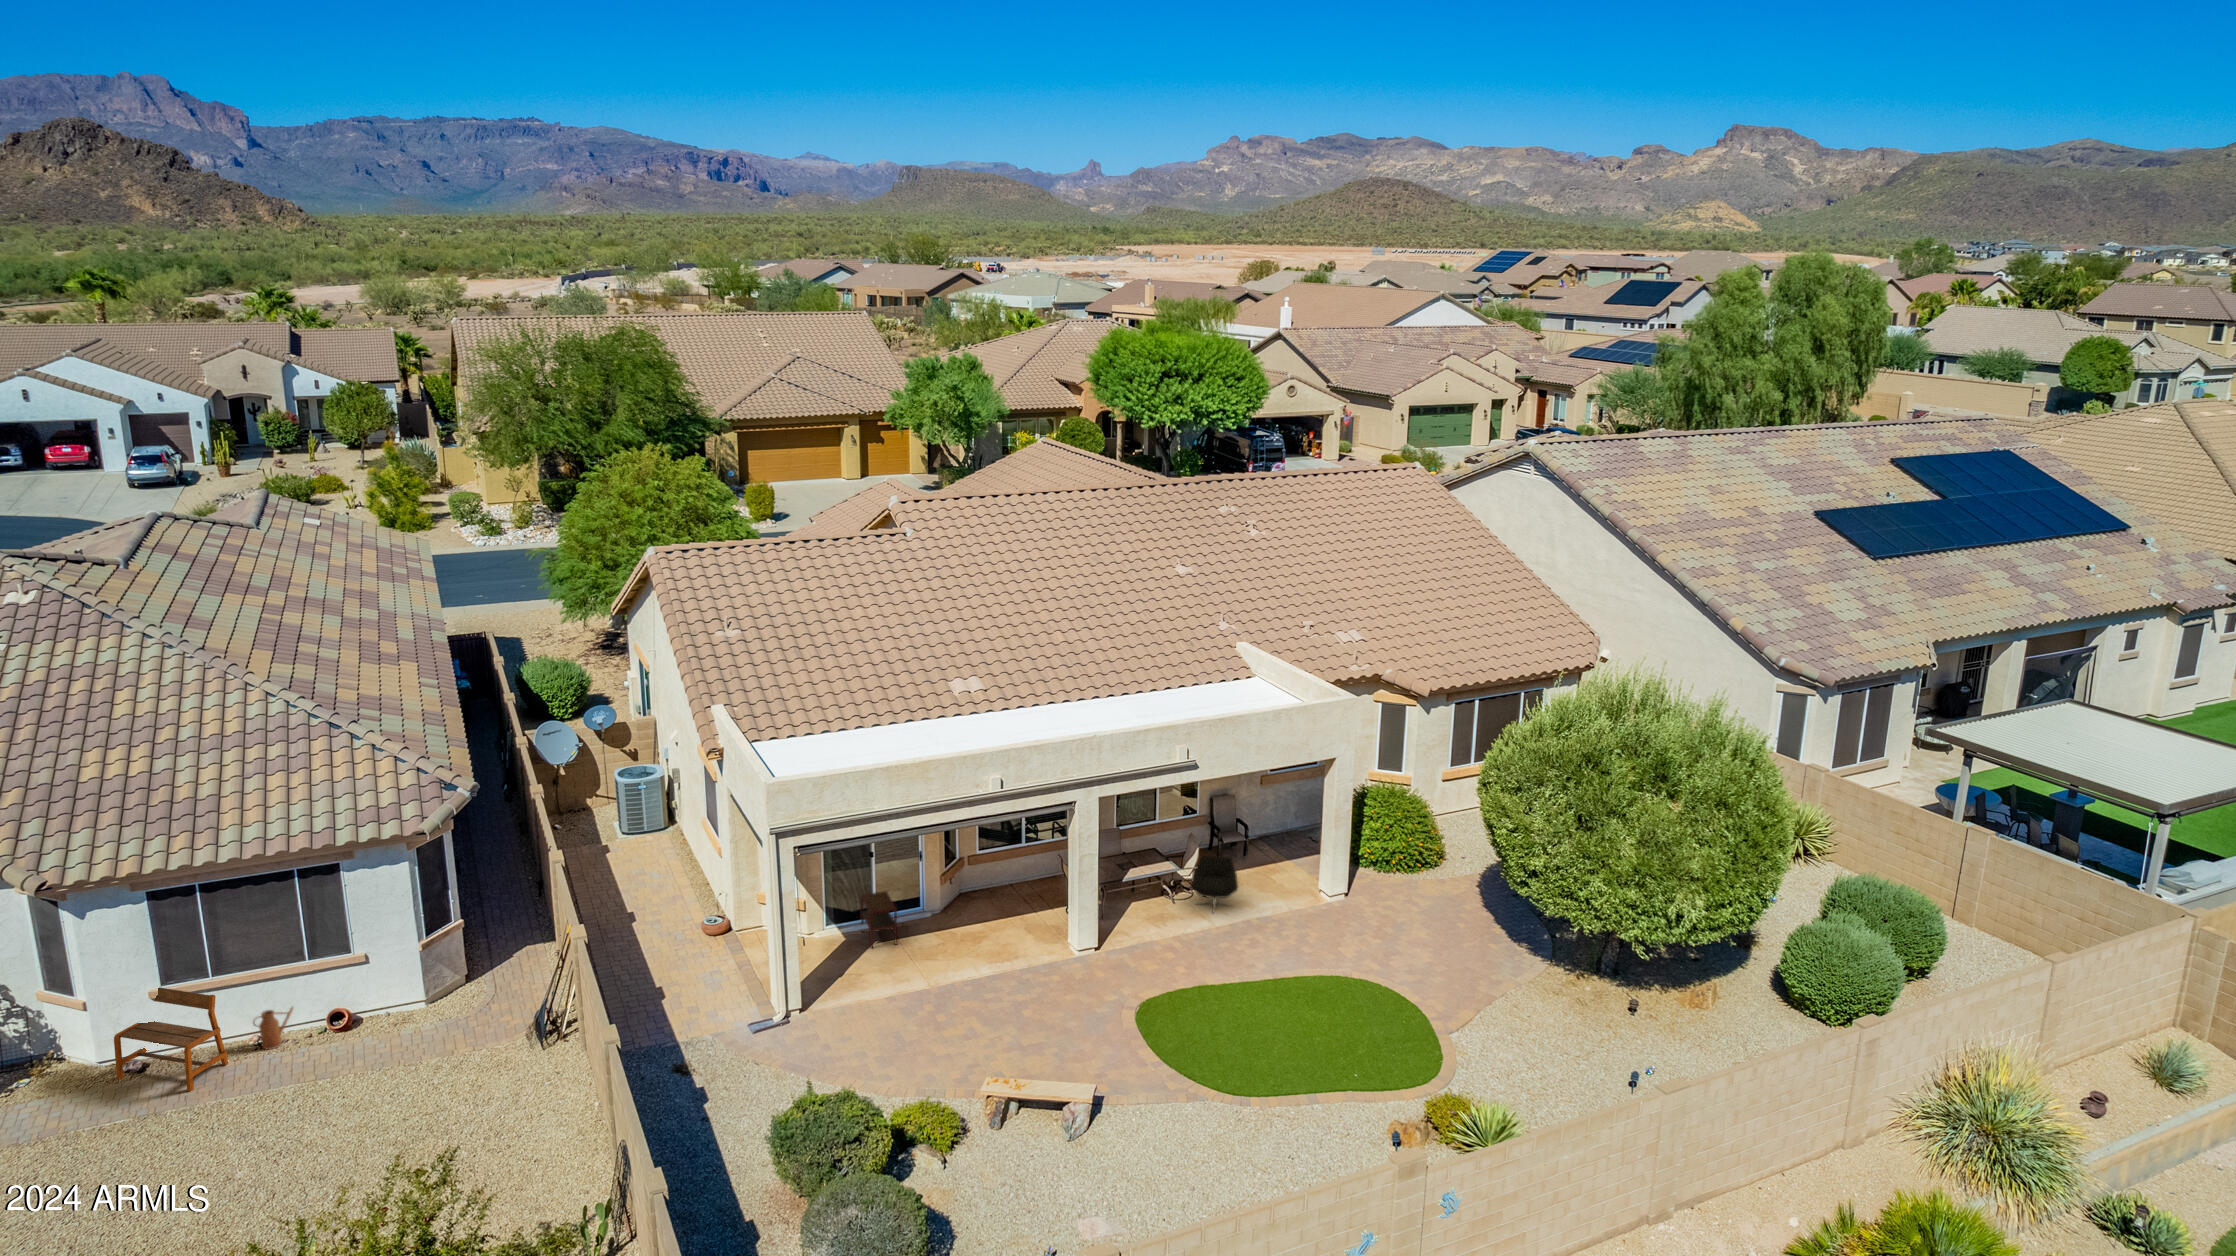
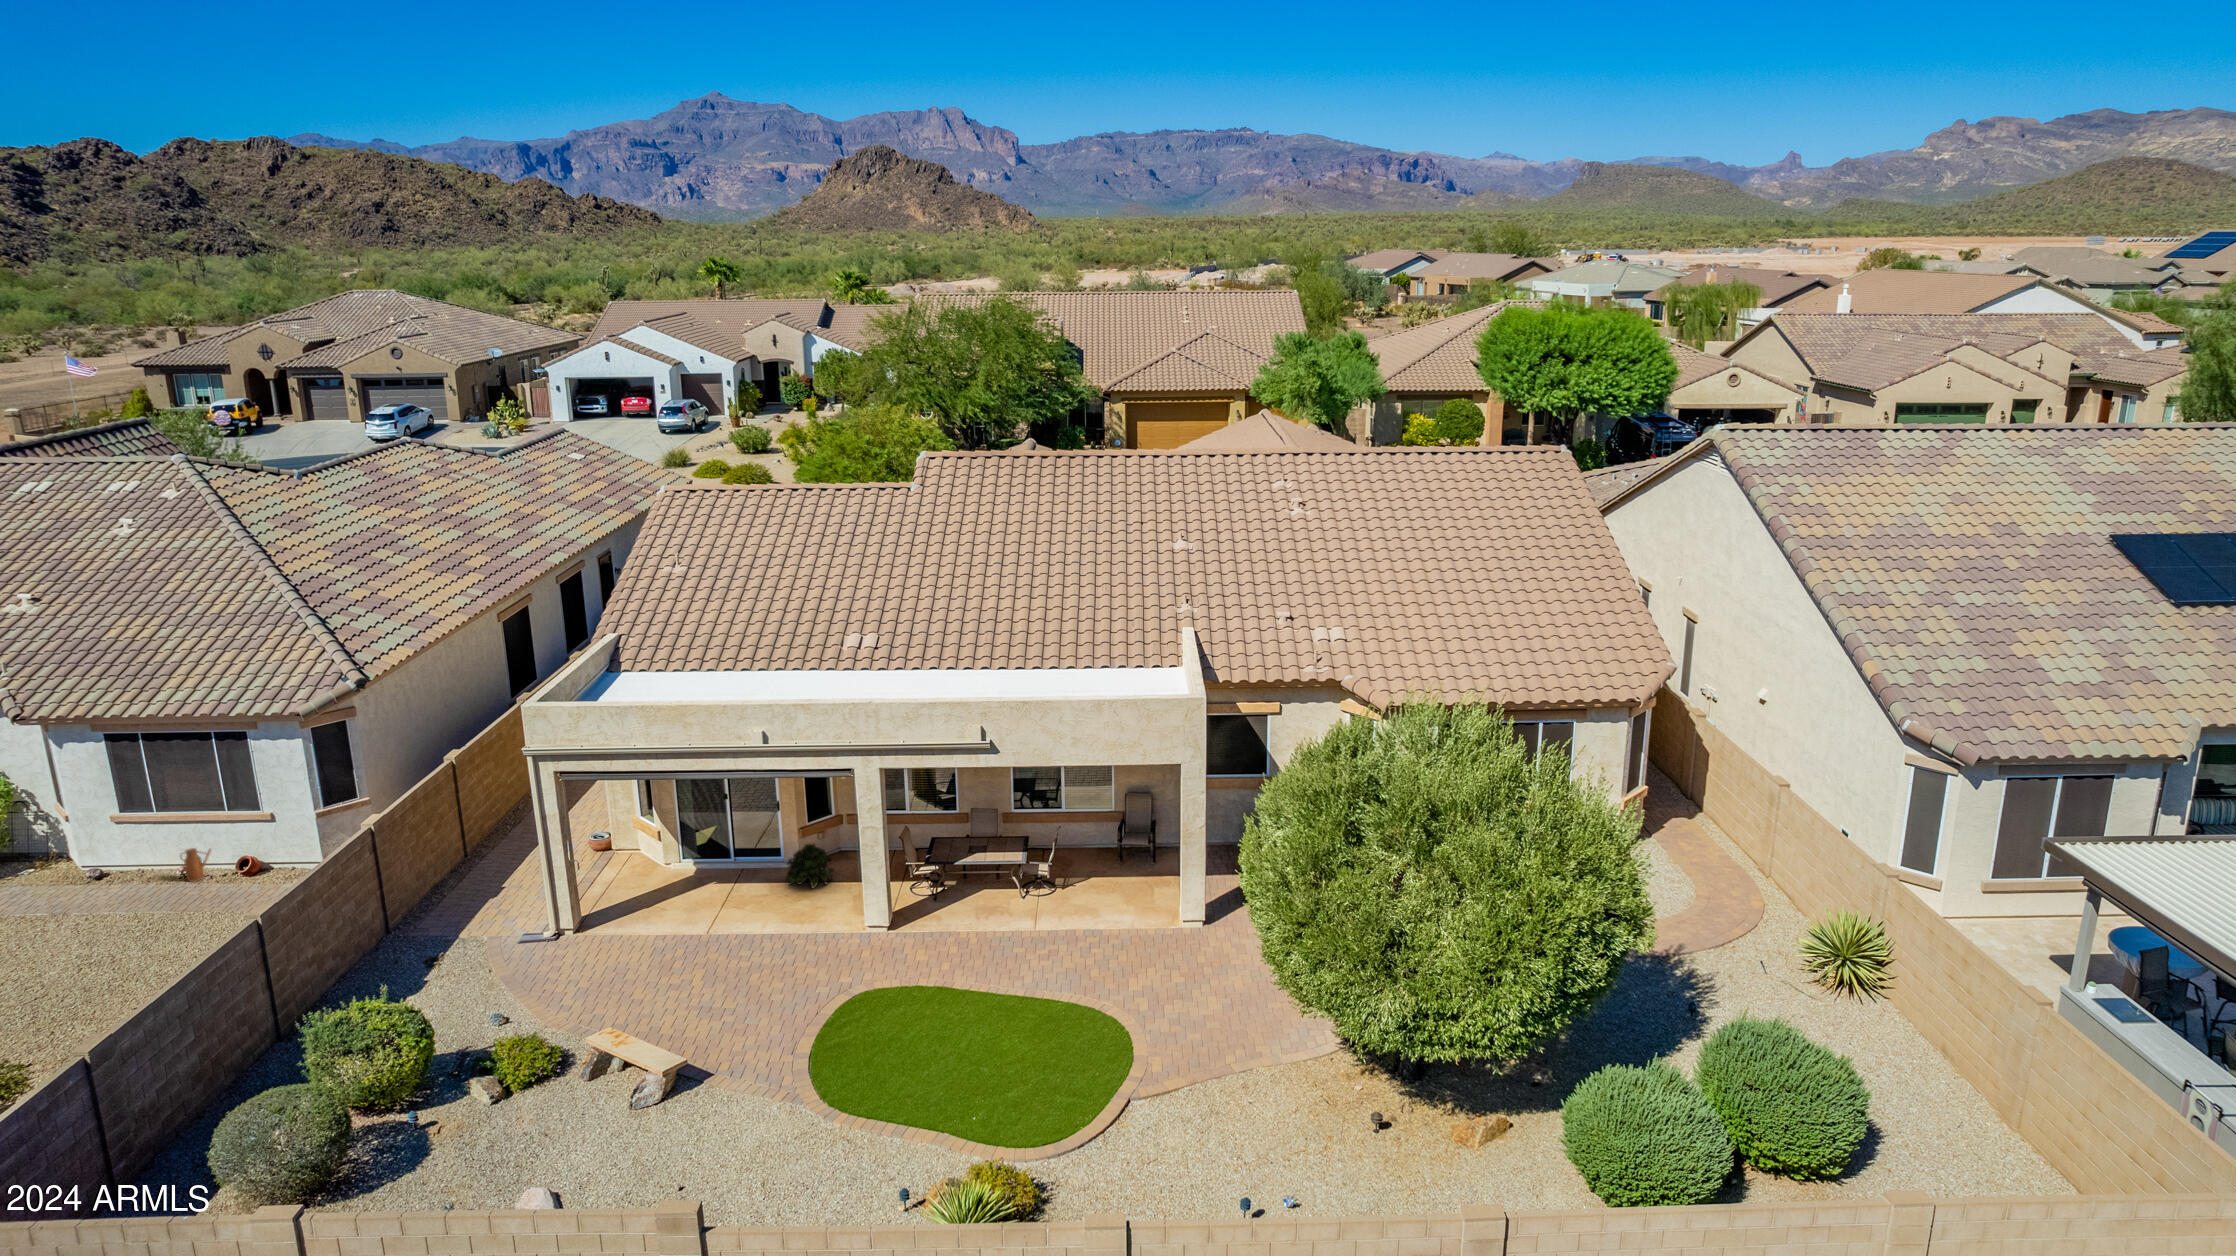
lounge chair: present [1191,855,1238,913] -> none [1036,857,1099,922]
potted plant: none [939,883,984,927] -> present [786,844,833,888]
side table: present [860,891,897,949] -> none [697,837,741,893]
bench: present [114,987,228,1091] -> none [77,810,153,902]

